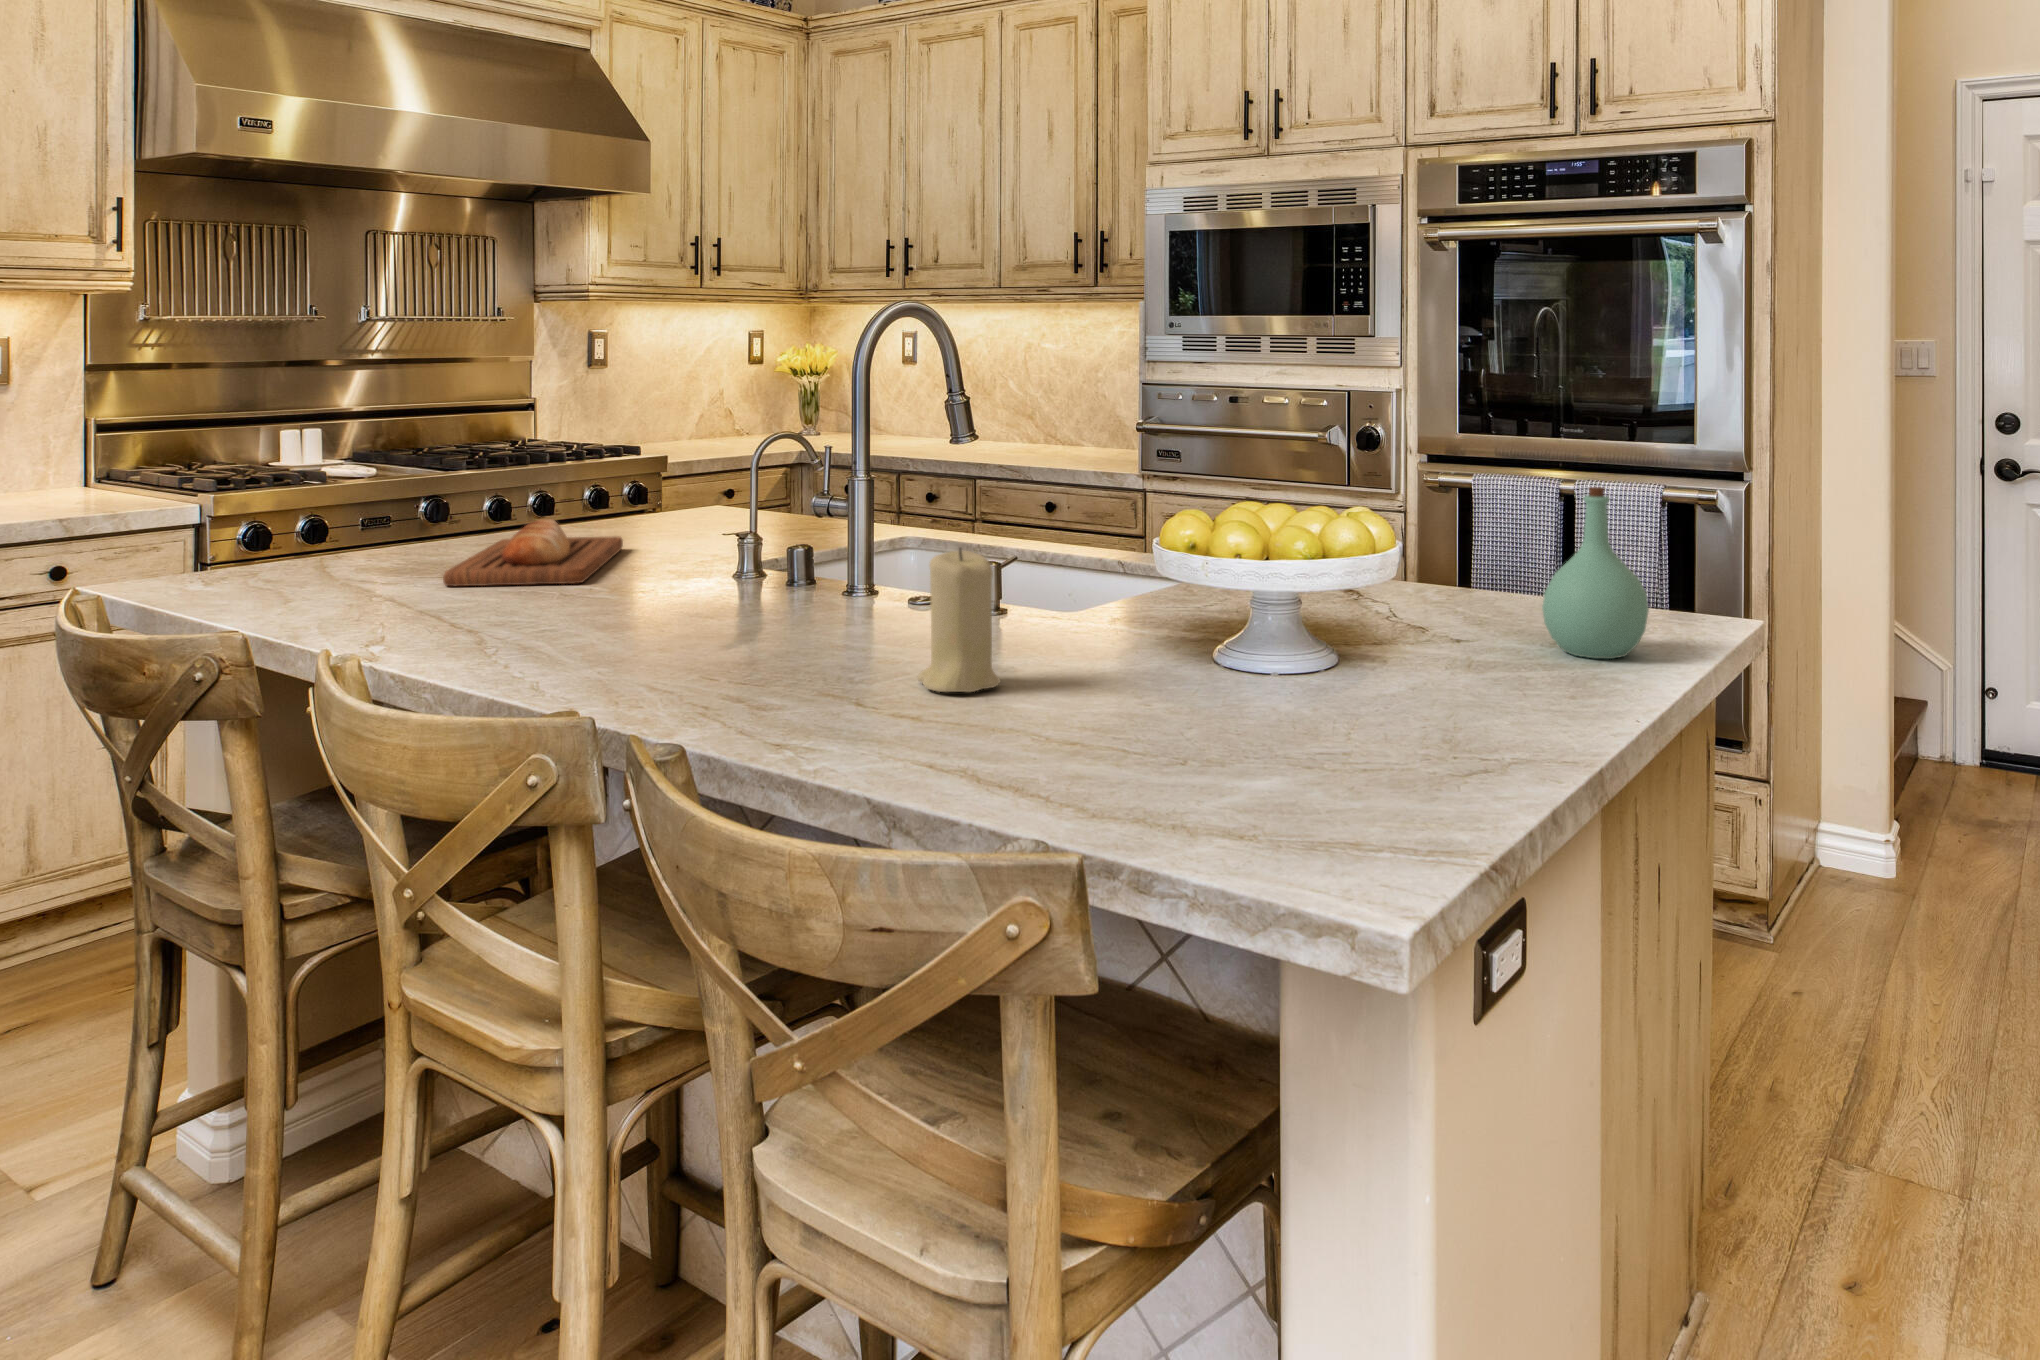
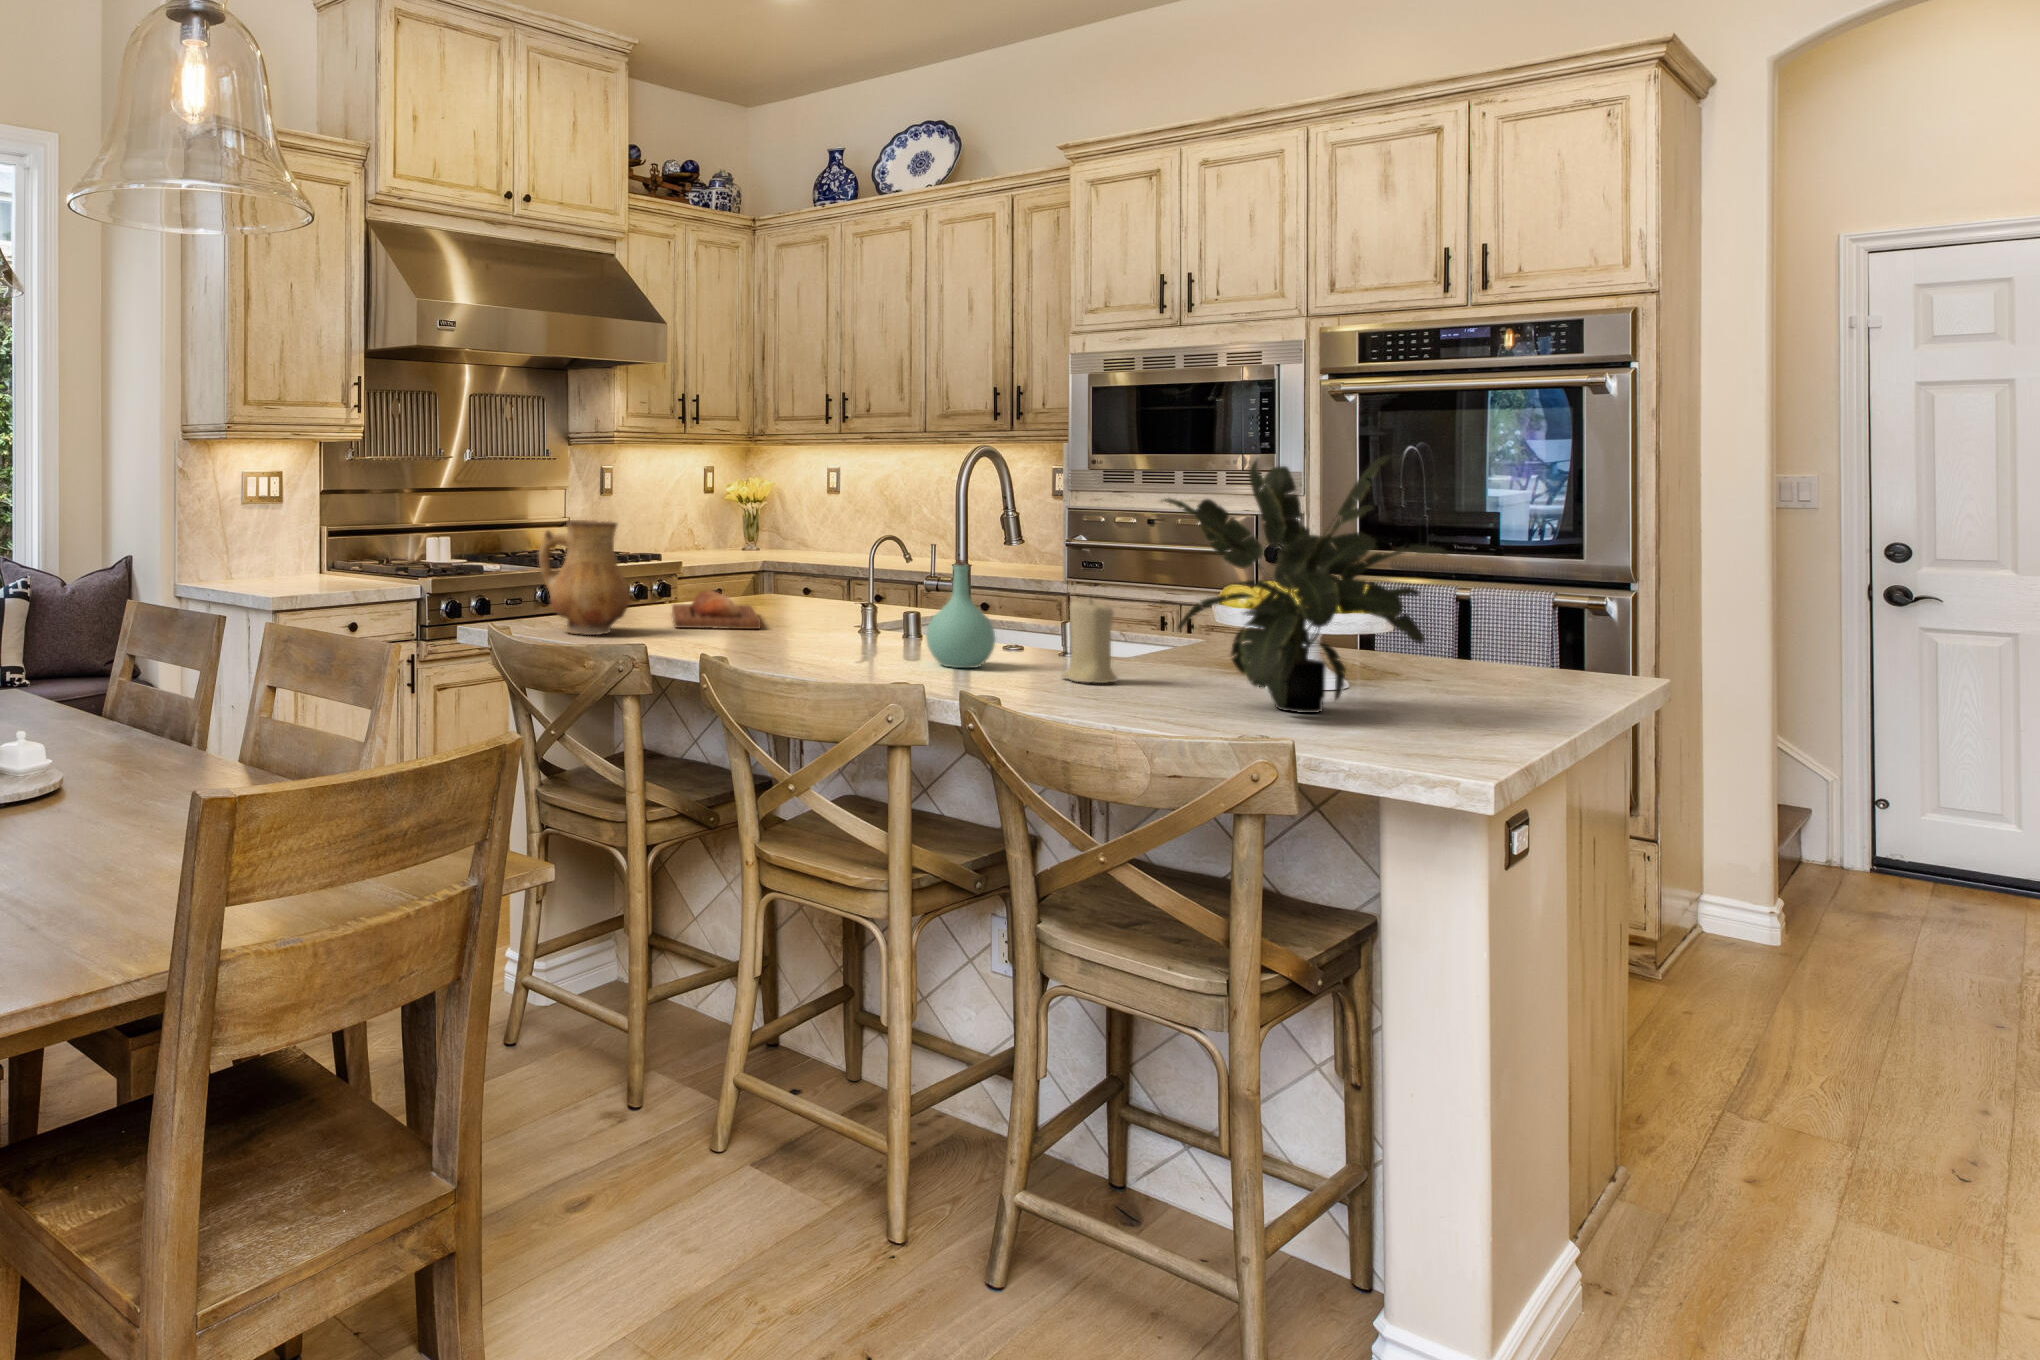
potted plant: none [1020,317,1439,755] -> present [1164,455,1446,713]
ceramic pitcher: none [176,421,343,611] -> present [539,520,629,635]
bottle: present [1542,487,1649,659] -> present [926,560,995,668]

